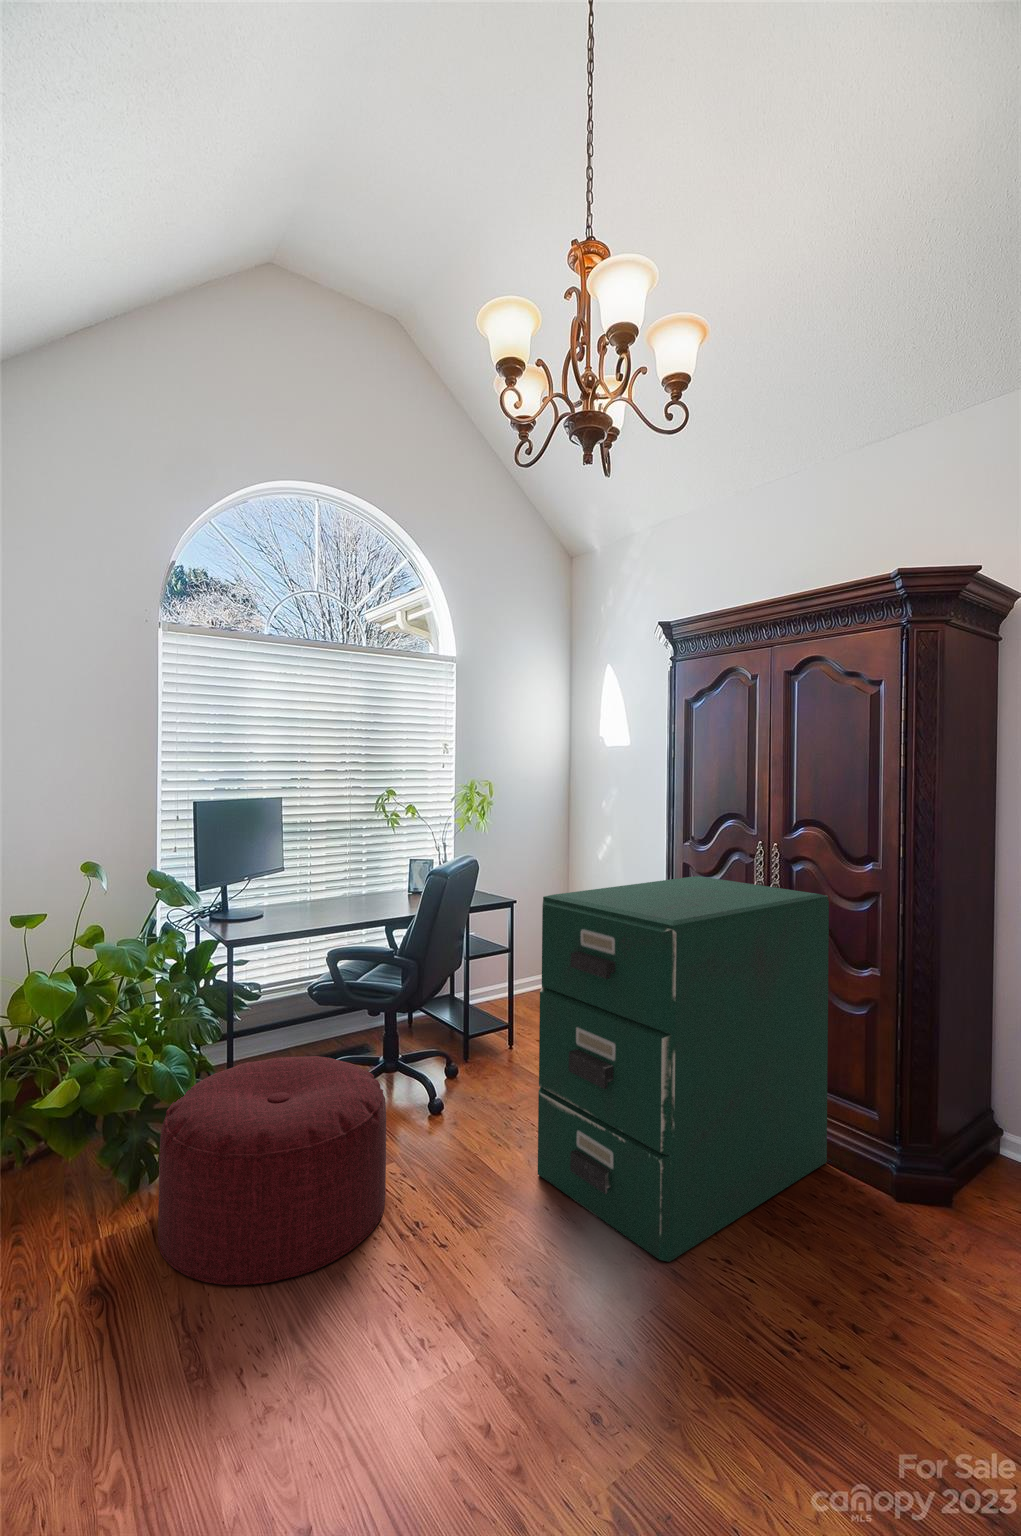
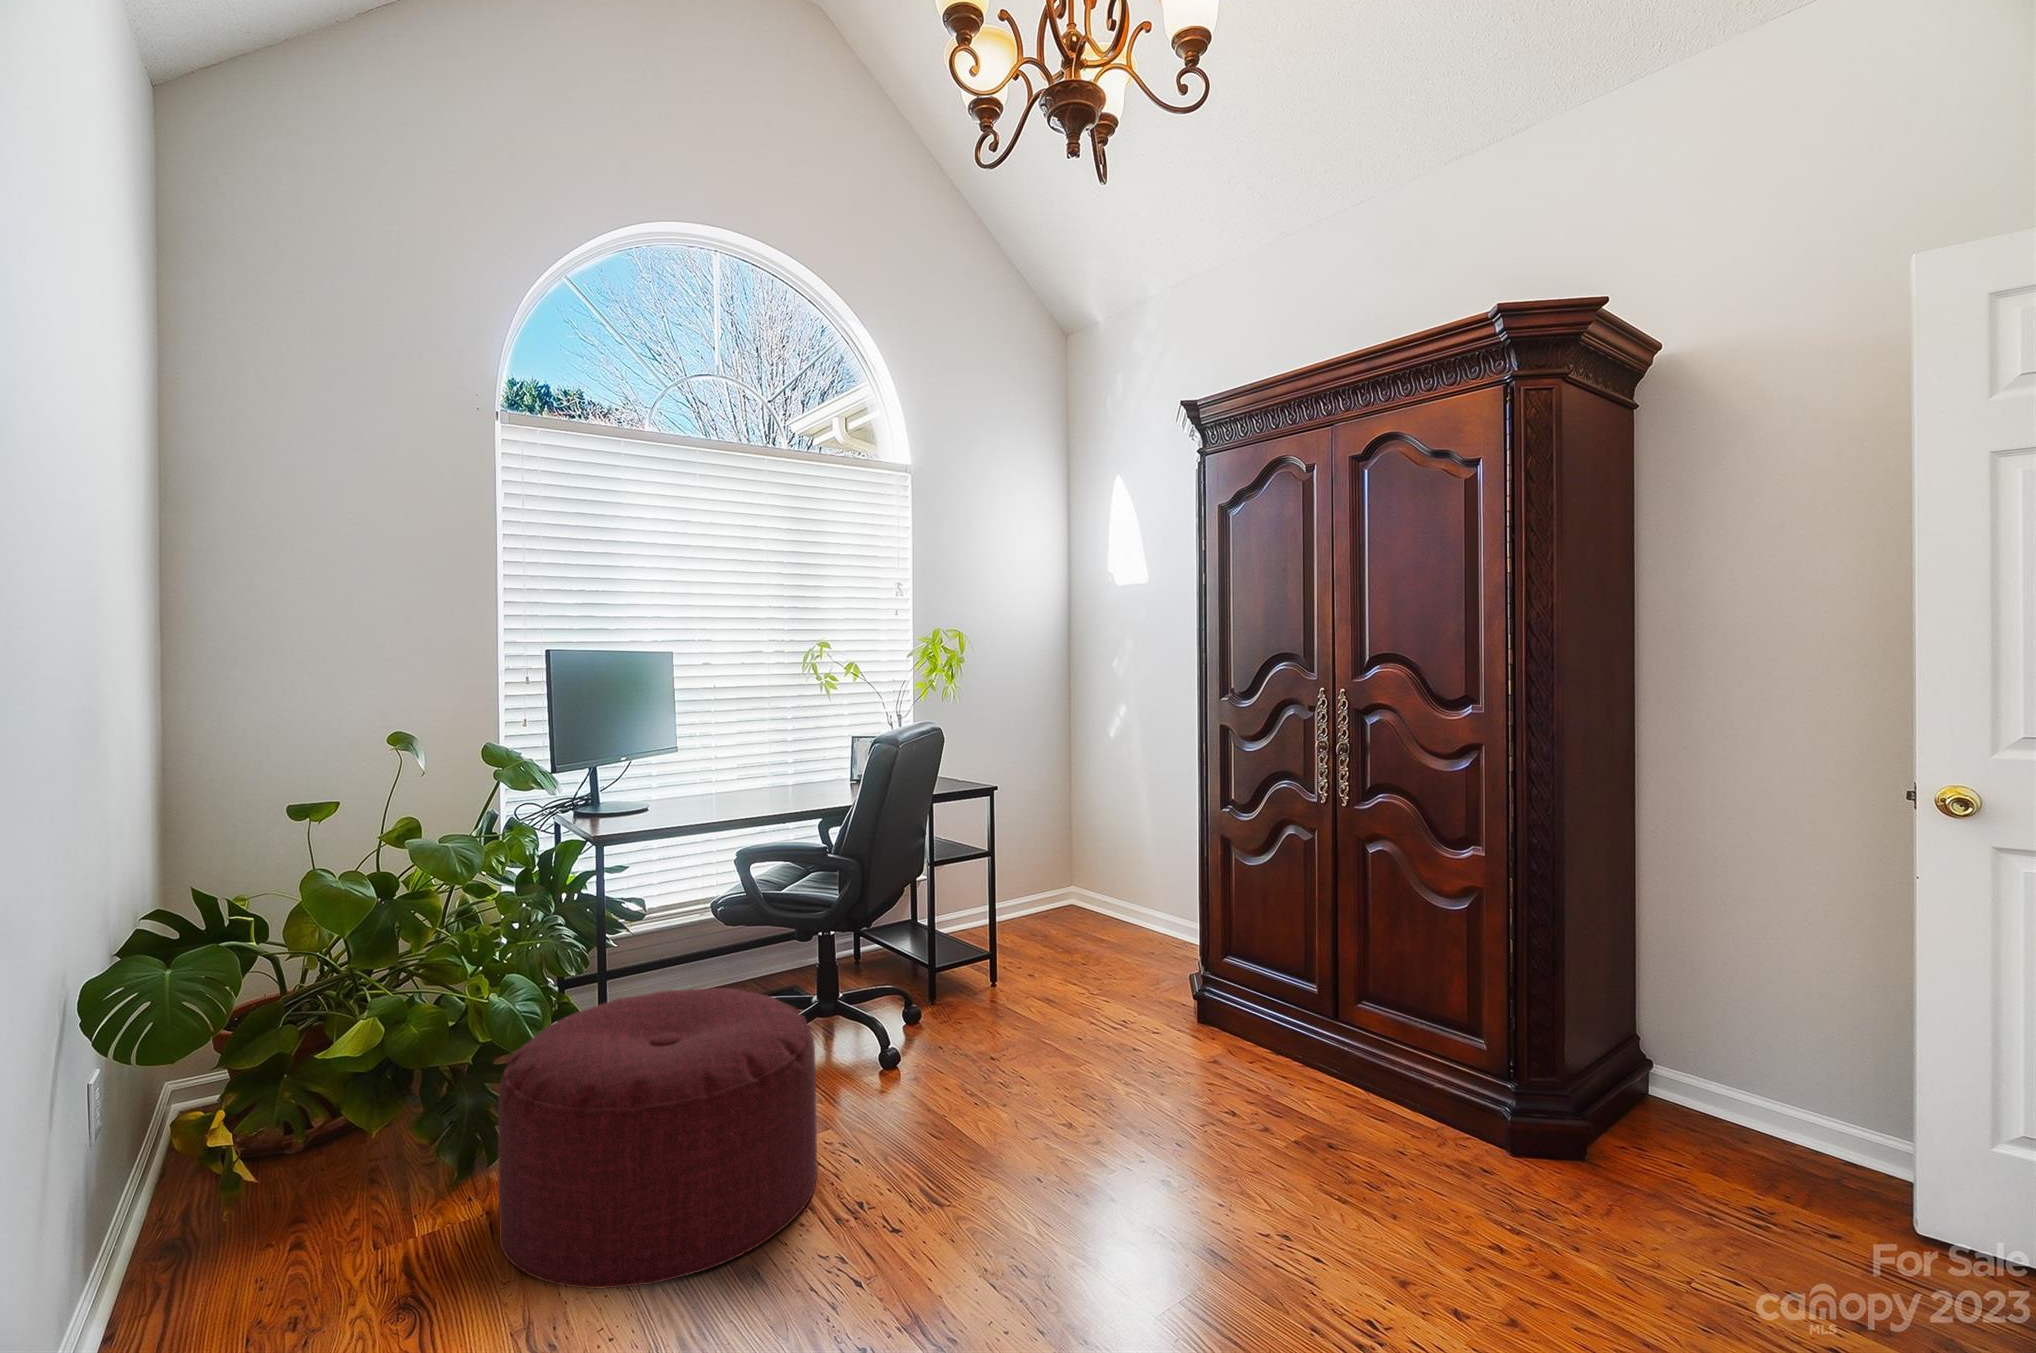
filing cabinet: present [538,876,829,1262] -> none [1024,739,1418,1241]

